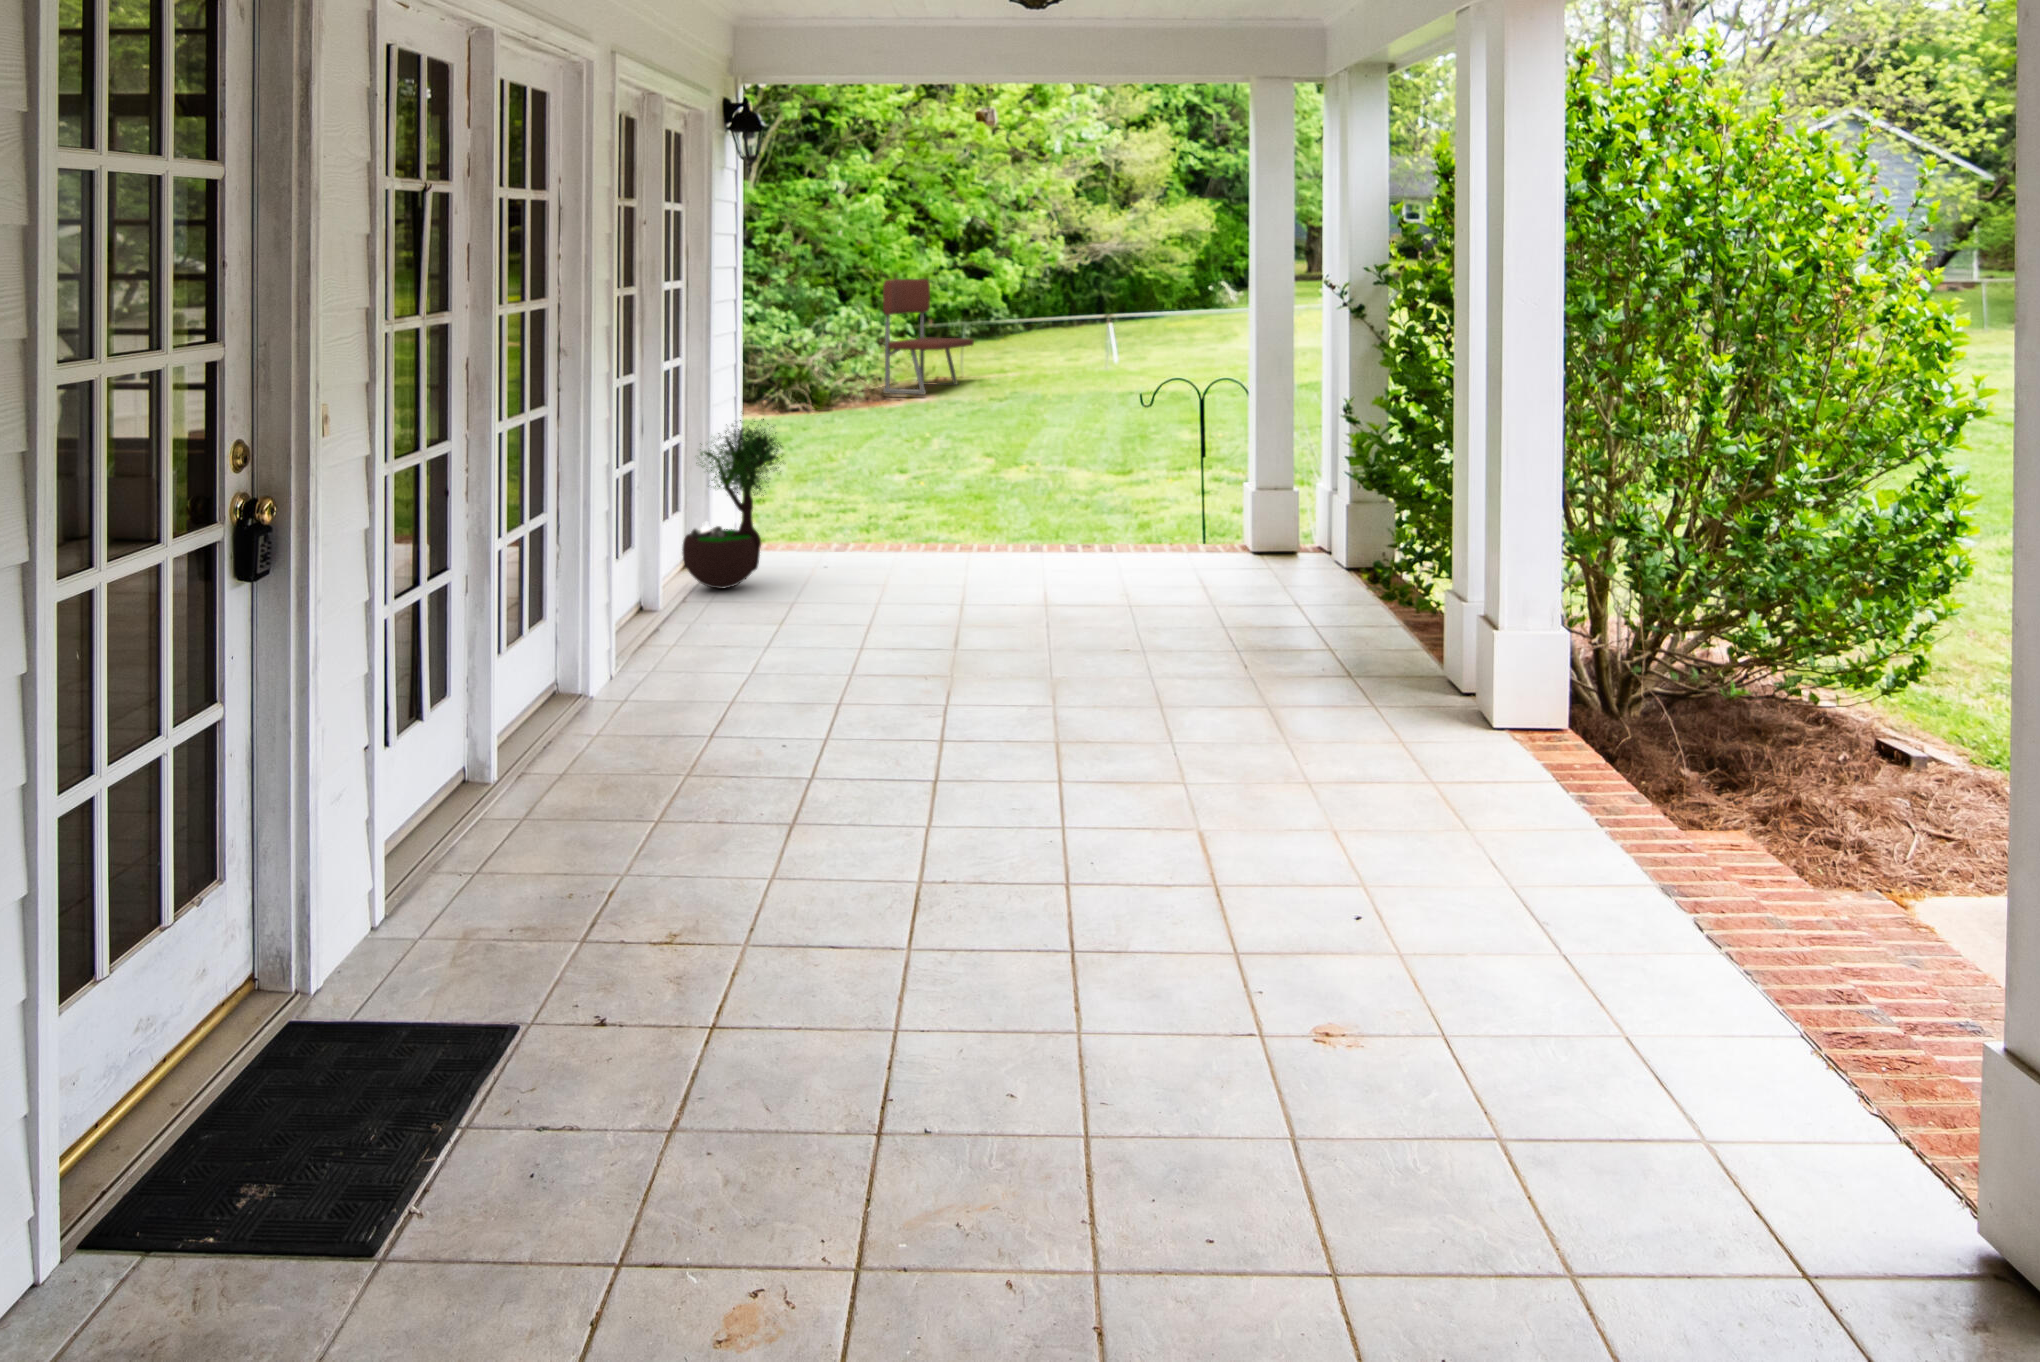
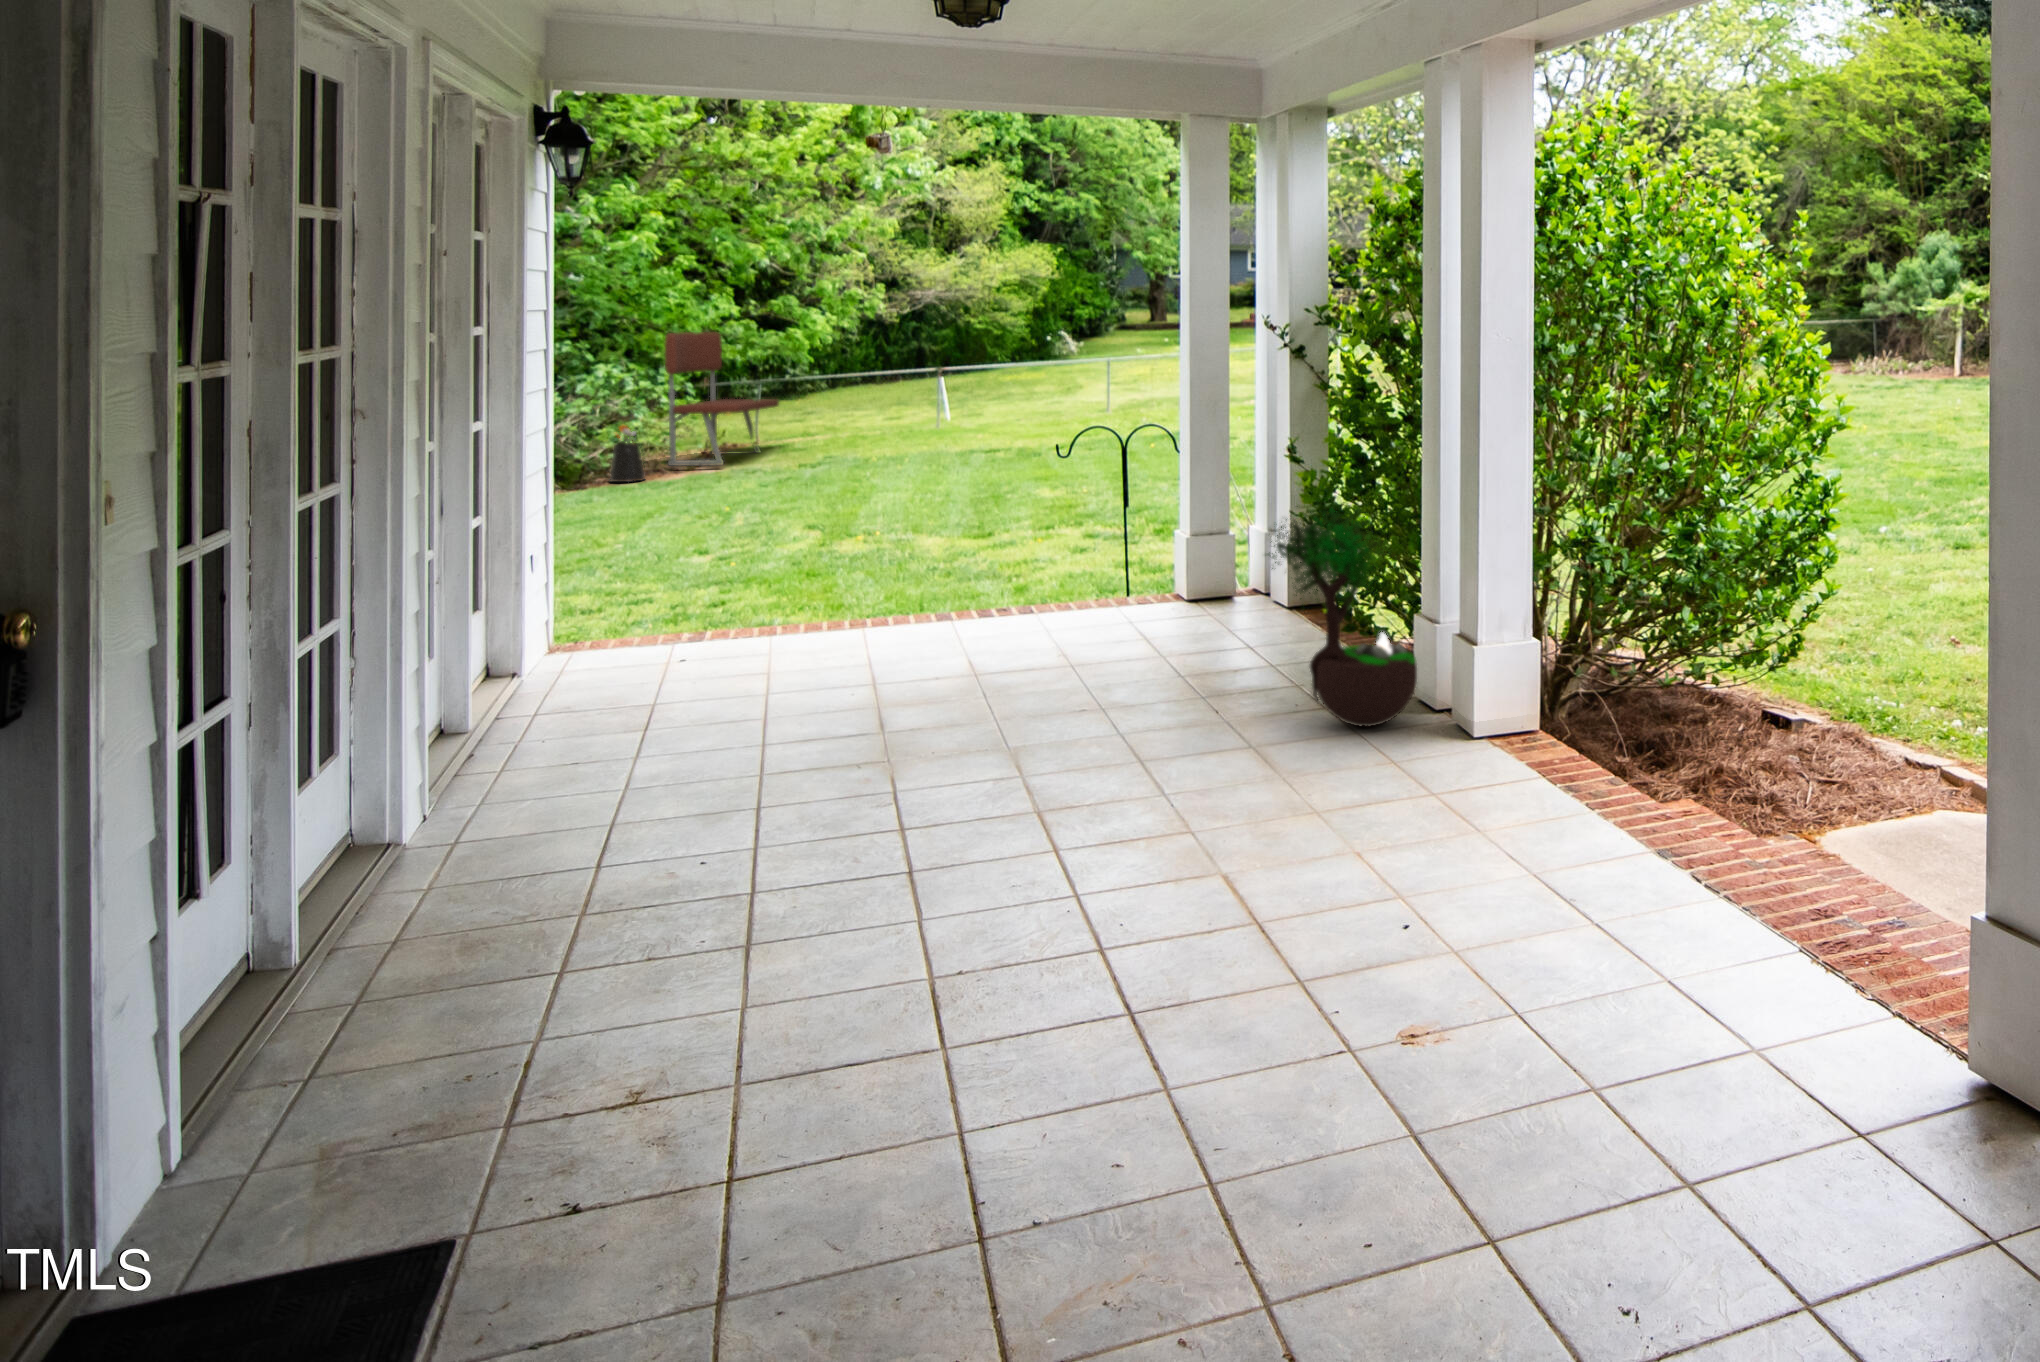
watering can: none [837,356,866,405] -> present [610,425,645,482]
potted tree: present [682,419,782,589] -> present [1268,499,1417,727]

